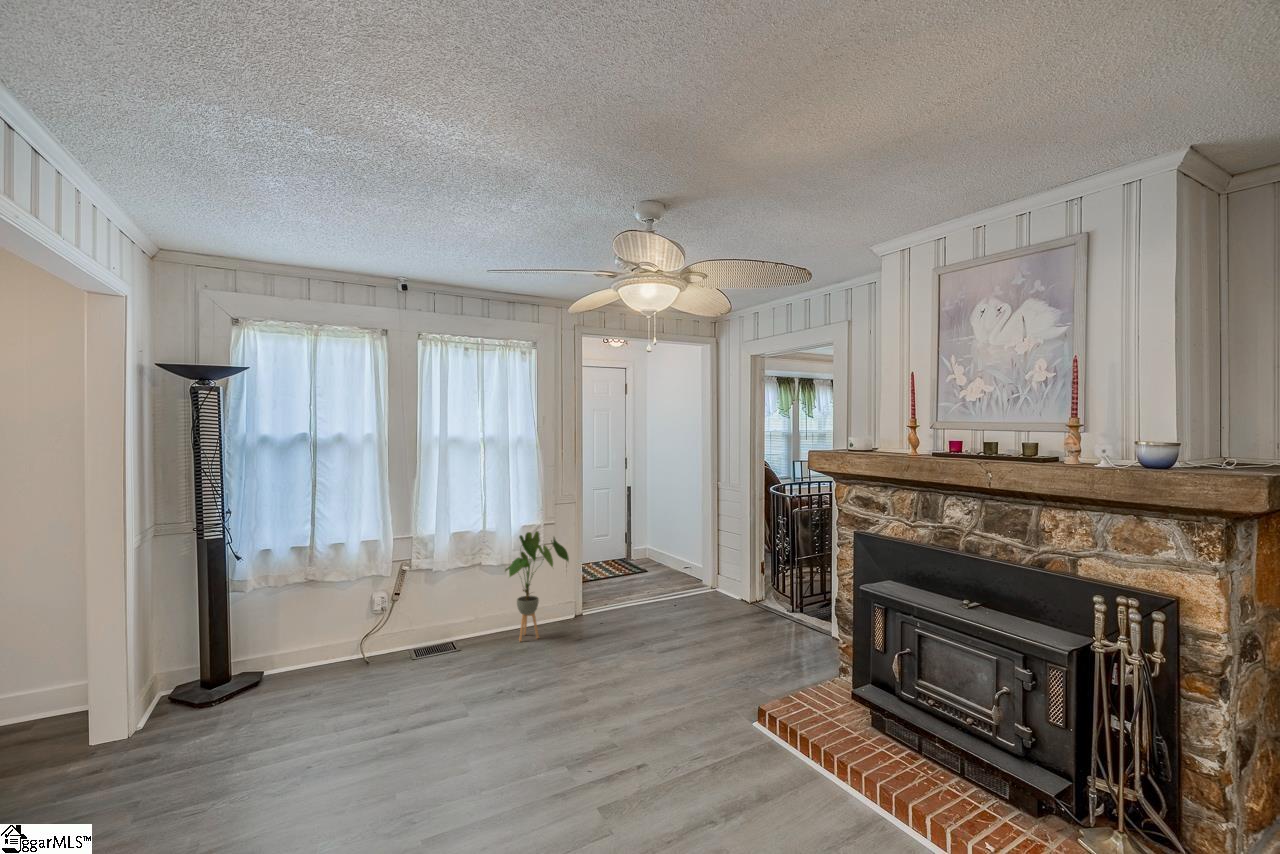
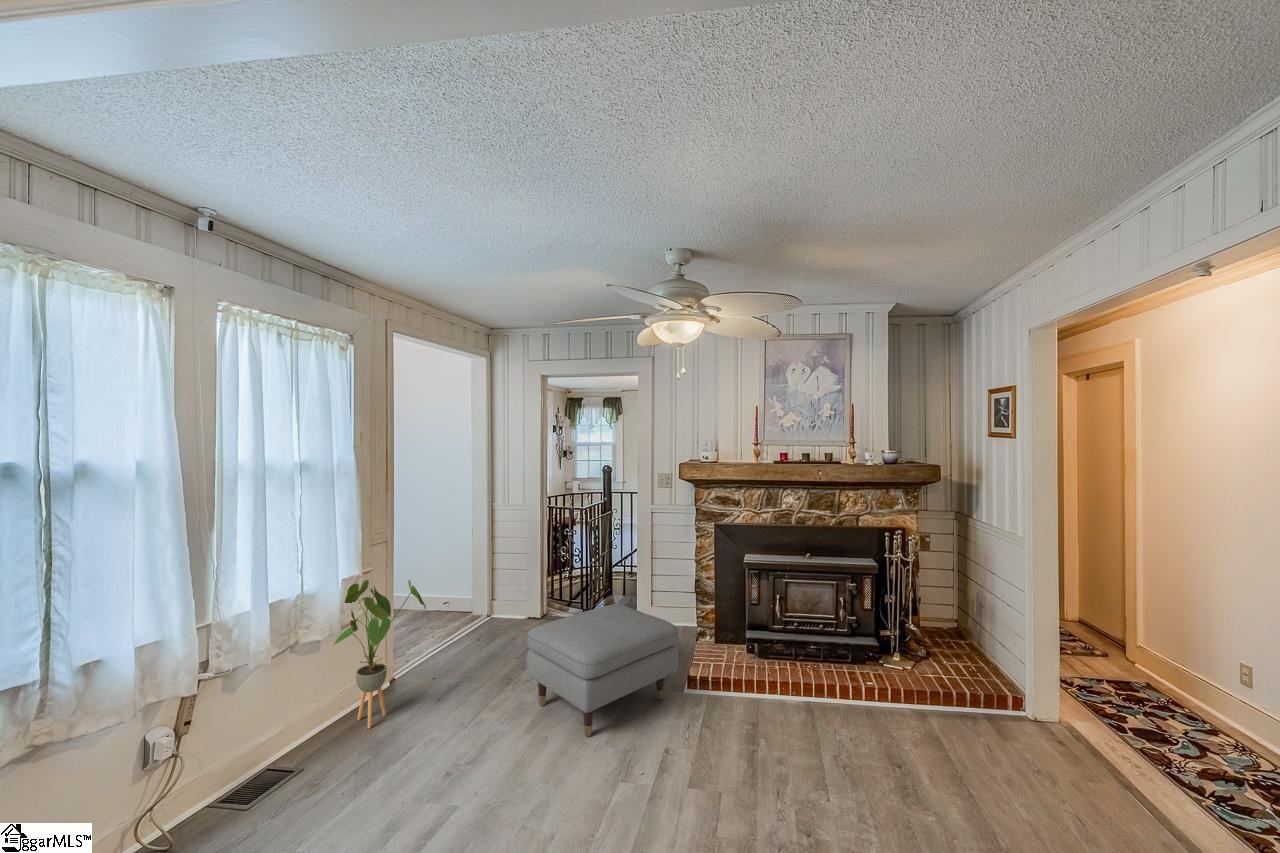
ottoman: none [595,600,735,718] -> present [527,604,679,737]

